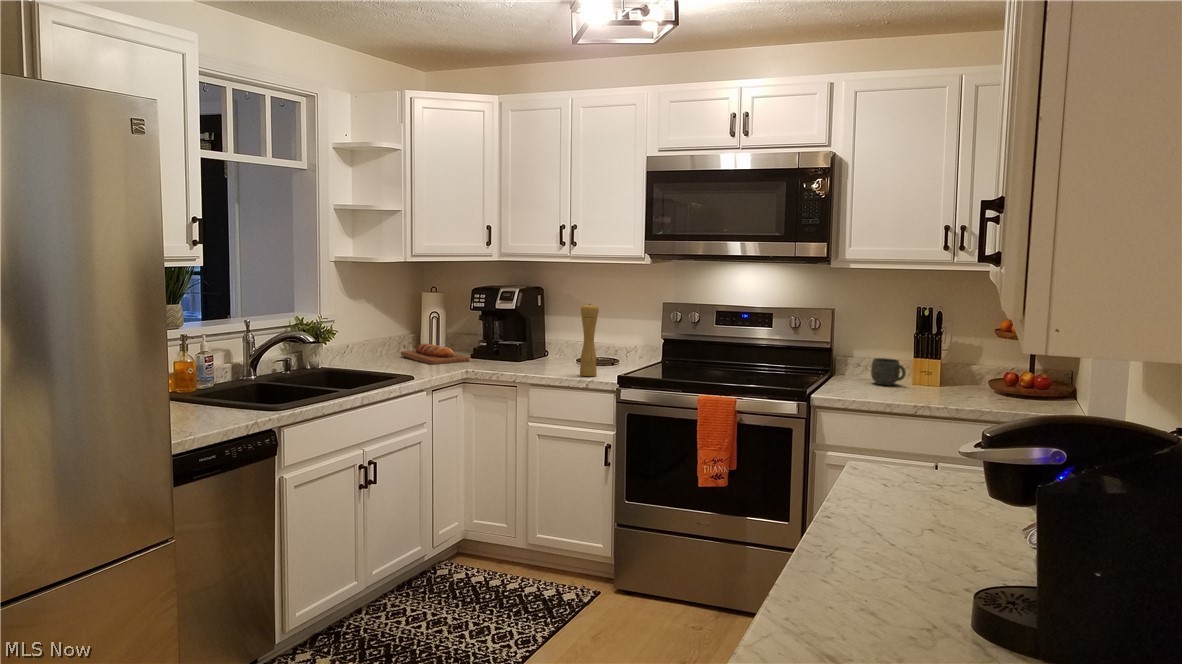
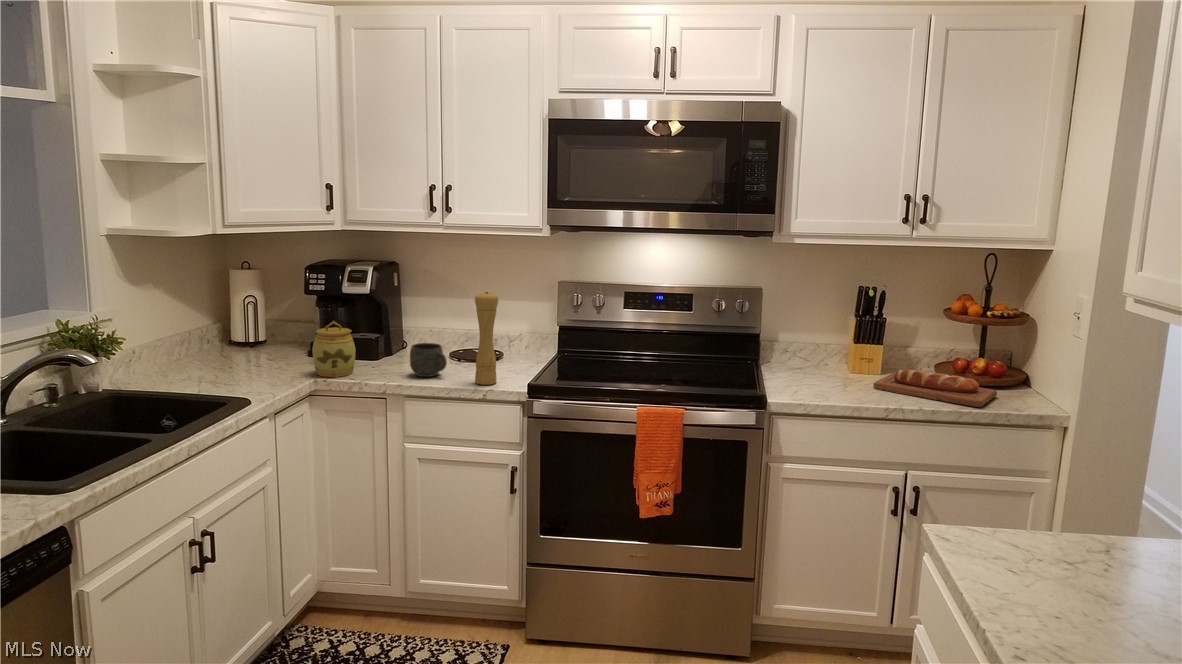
jar: none [467,327,498,368] -> present [312,321,356,377]
bread loaf: present [401,344,470,364] -> present [873,370,997,407]
mug: present [871,358,906,385] -> present [410,343,447,377]

